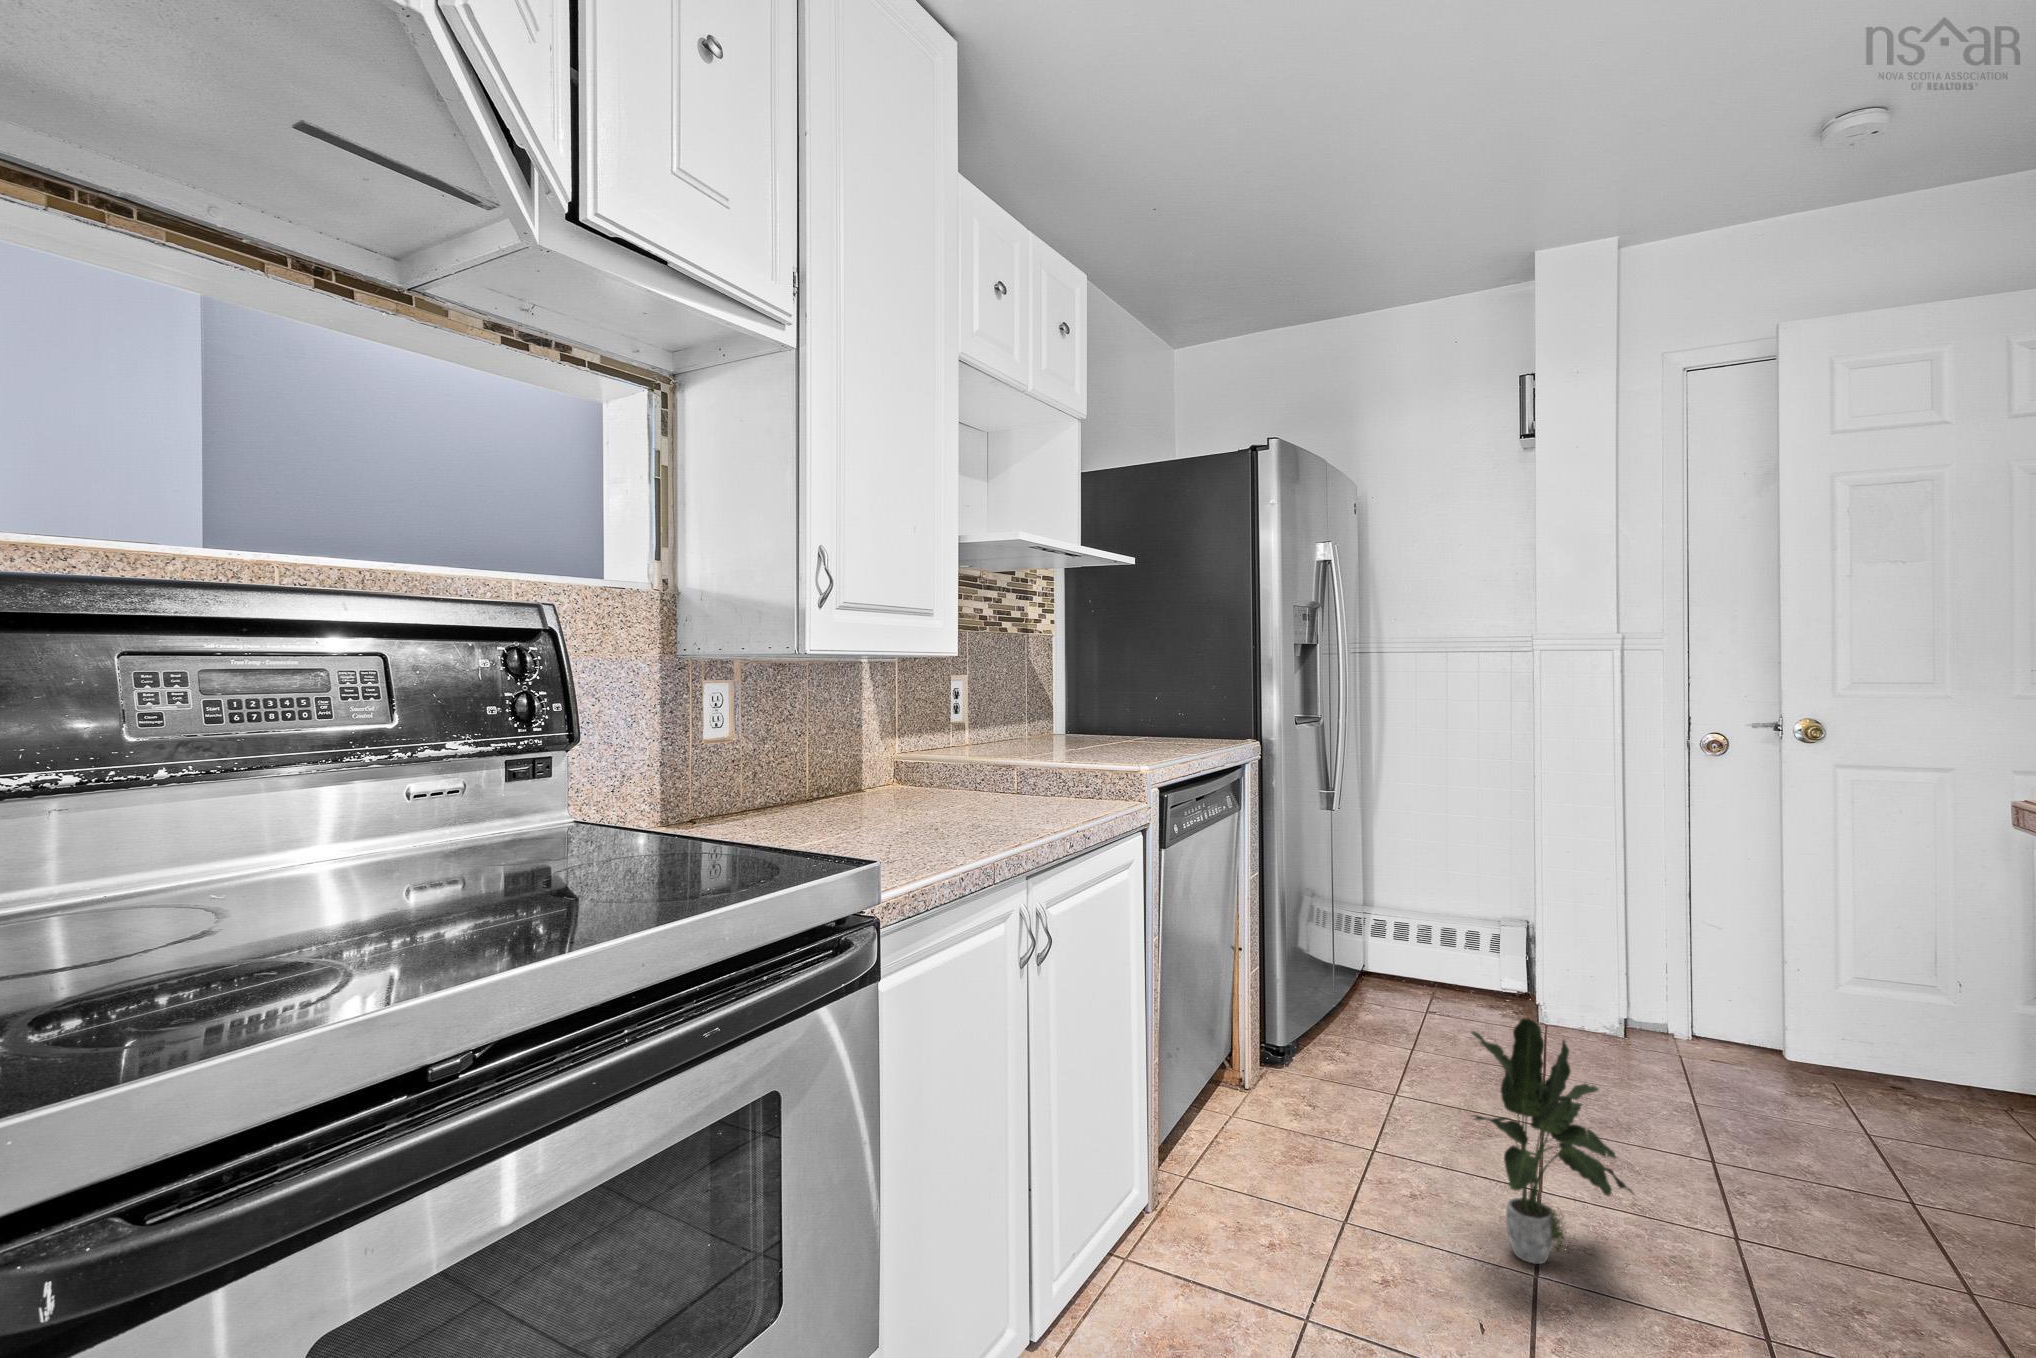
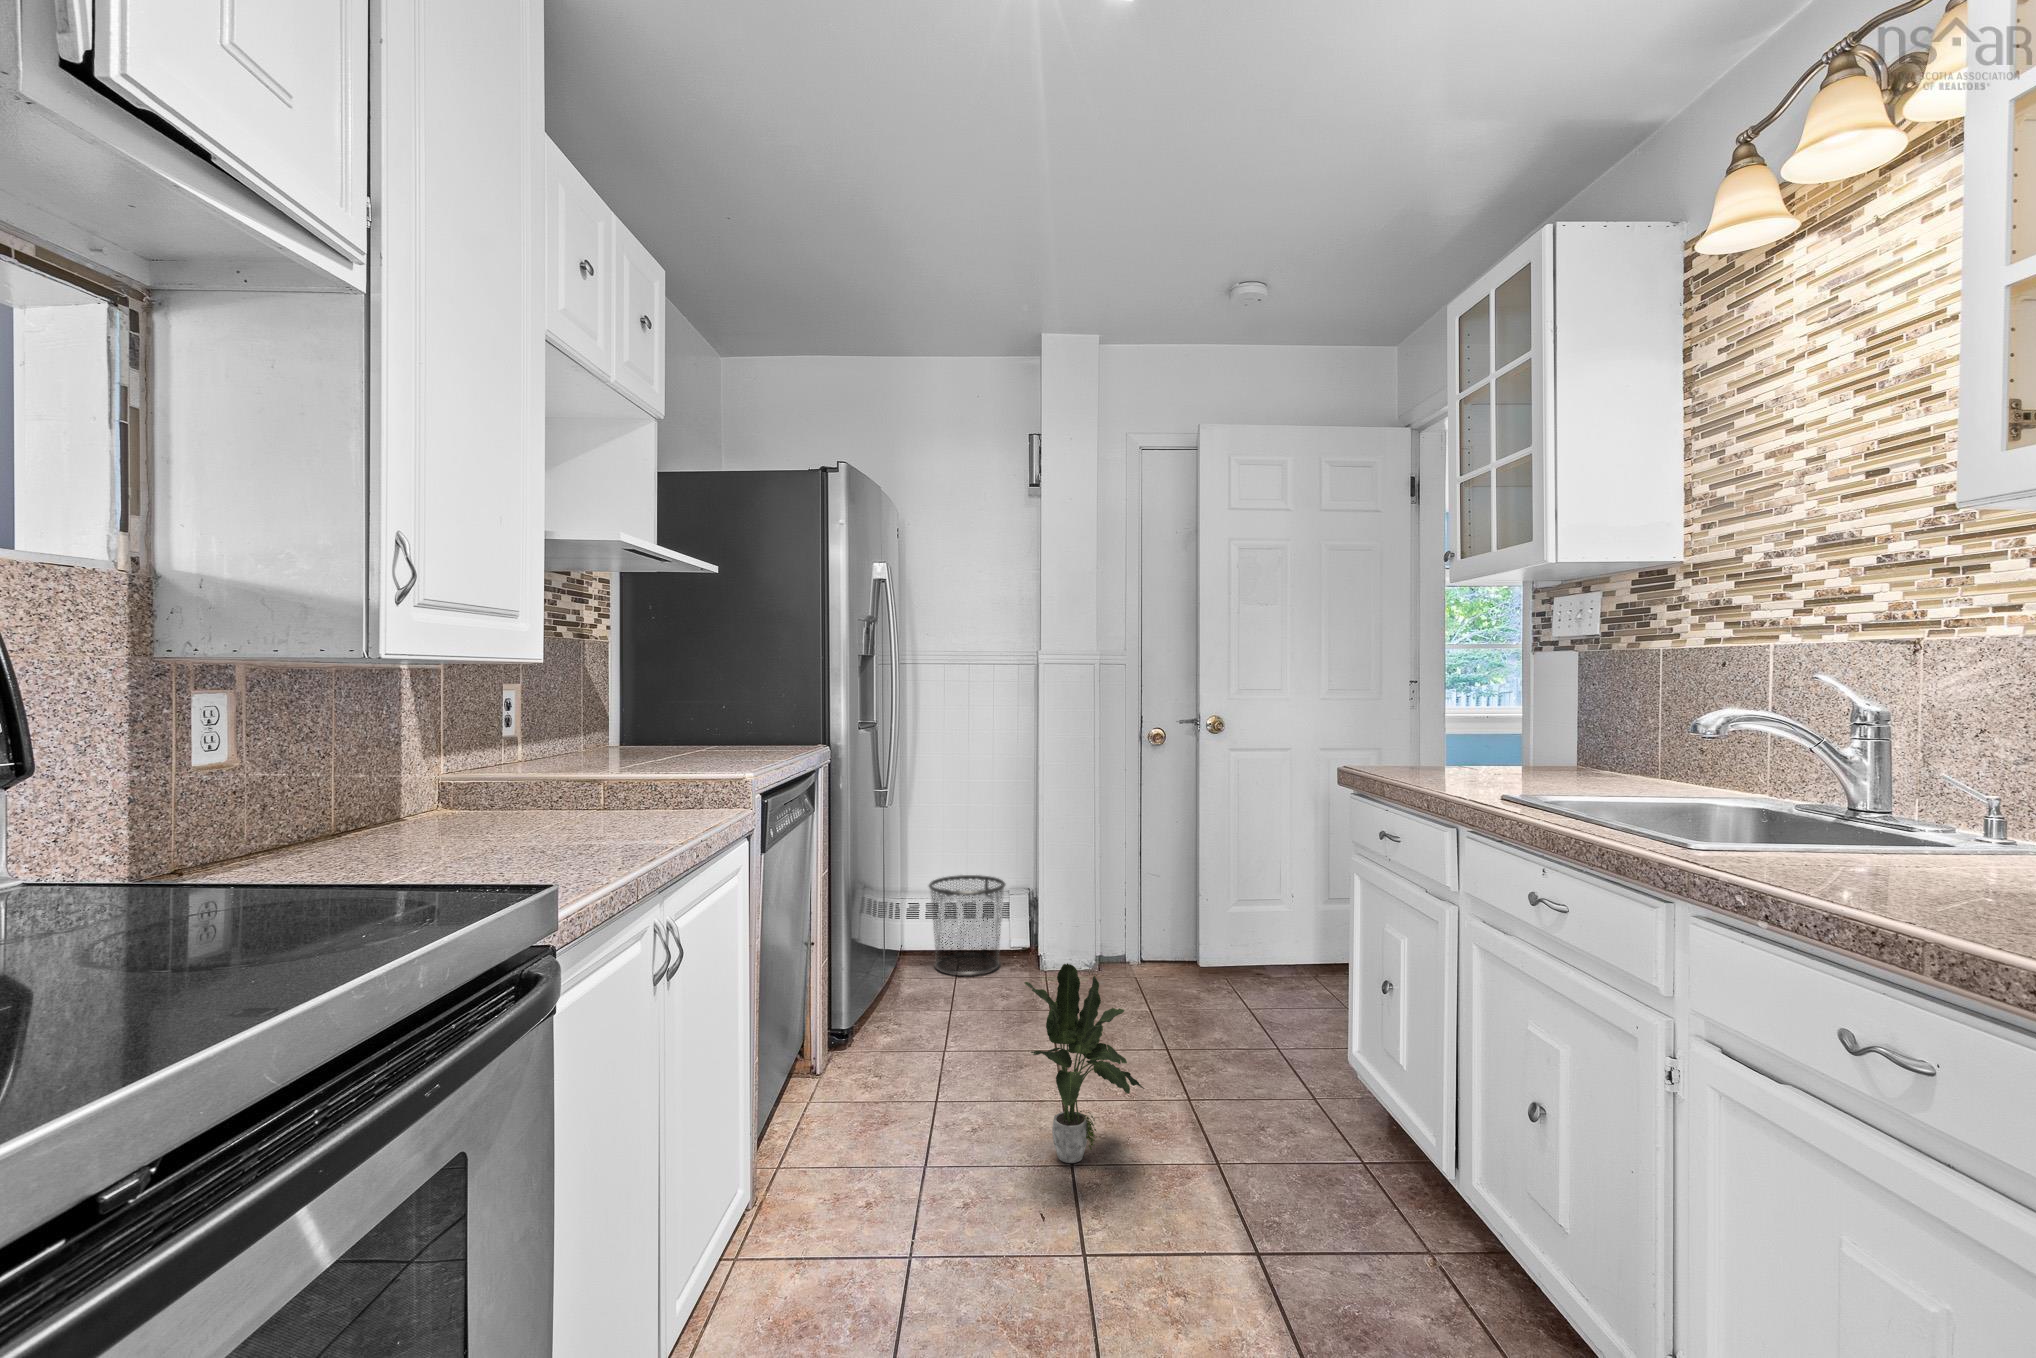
waste bin: none [1394,898,1493,1016] -> present [929,875,1006,976]

